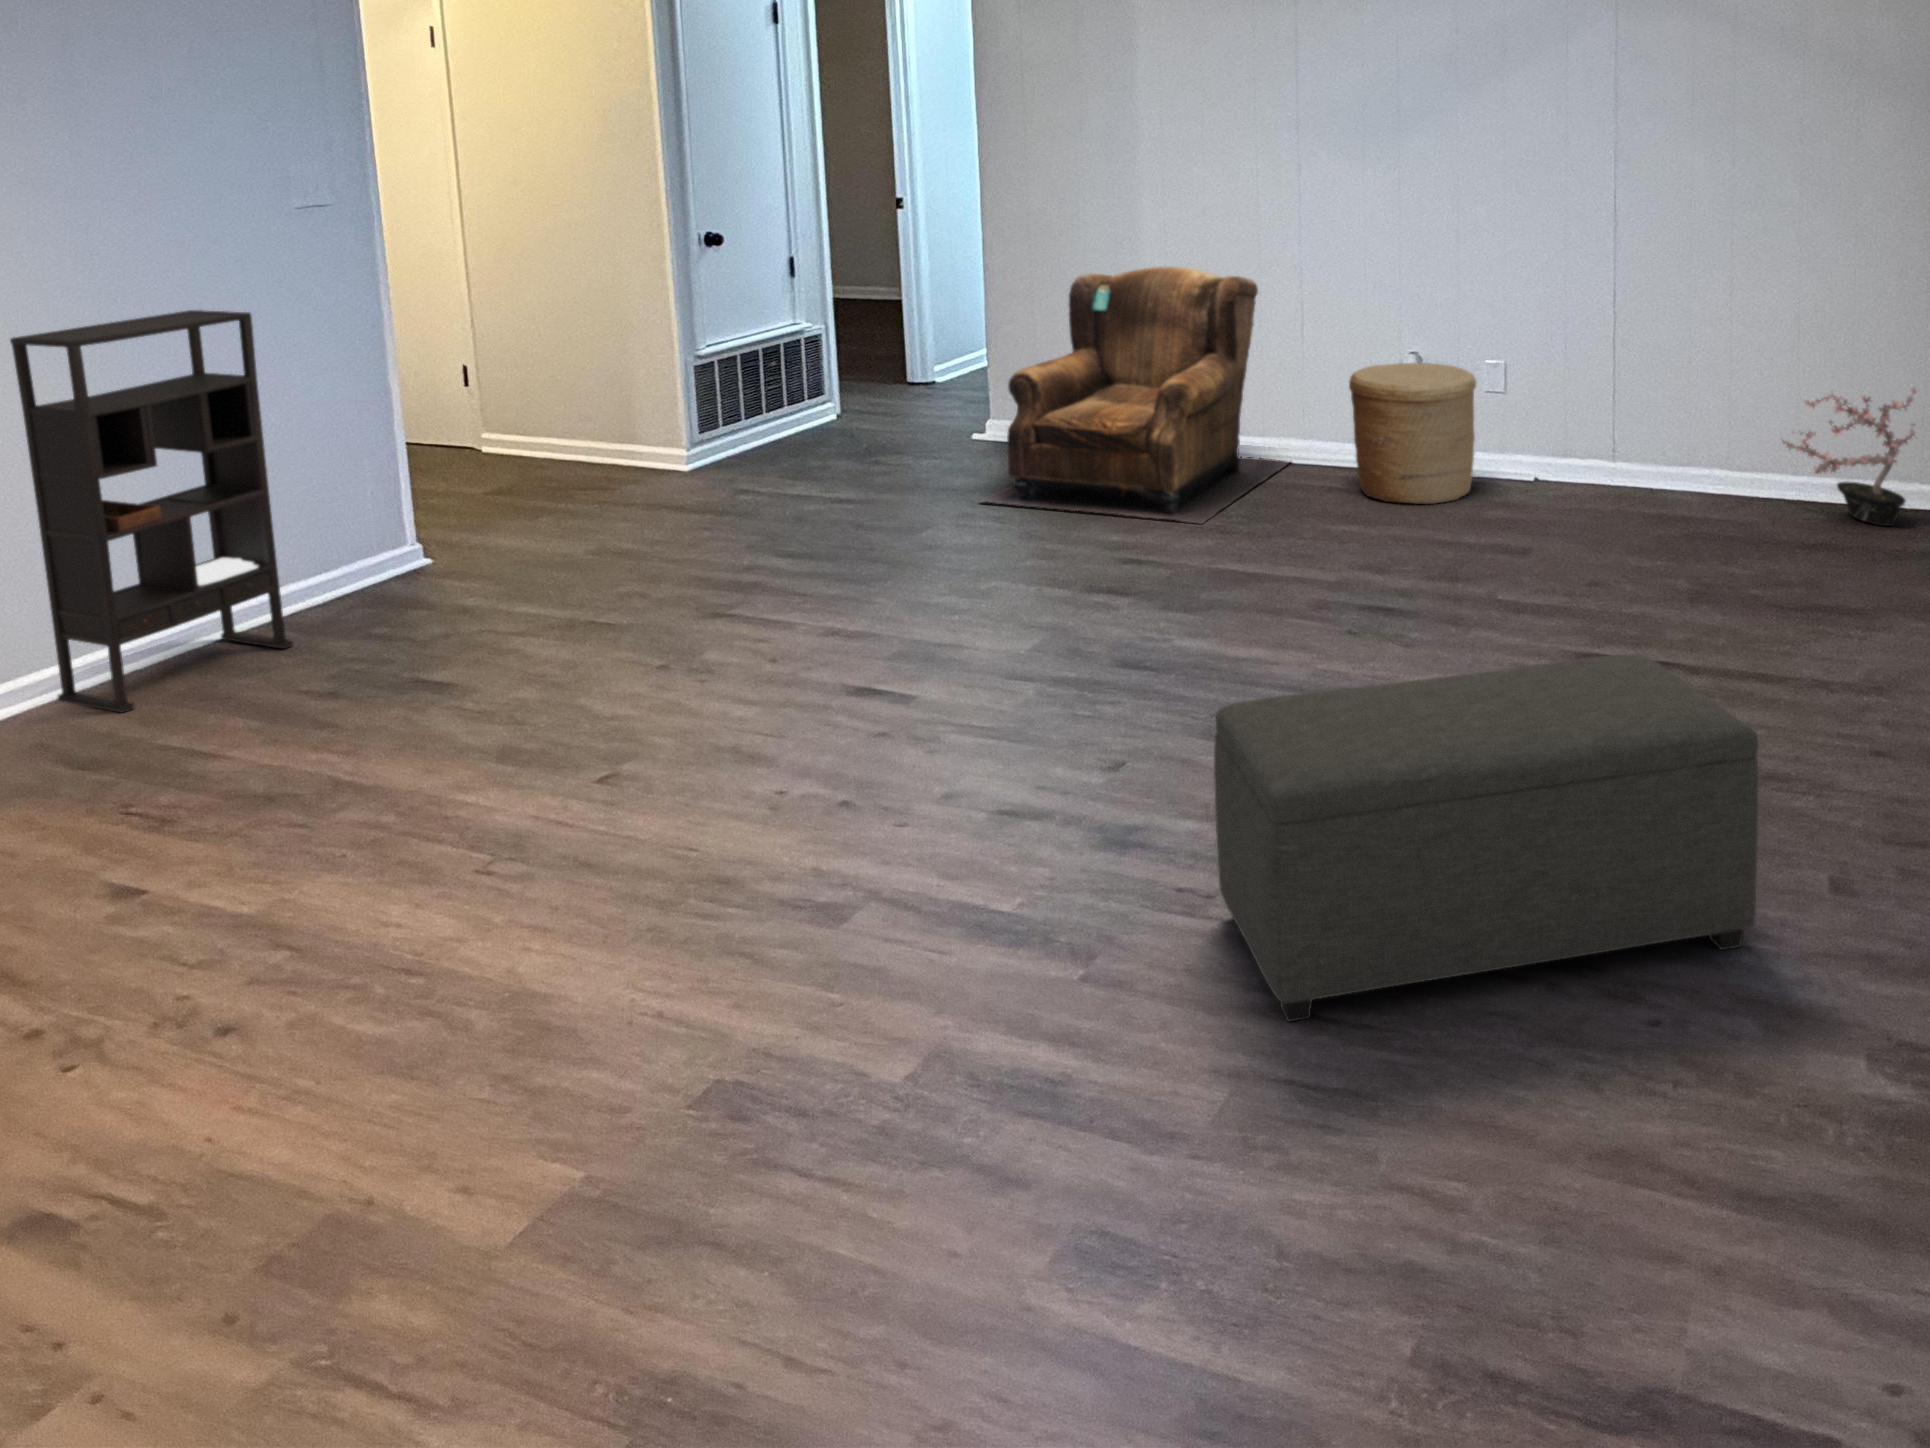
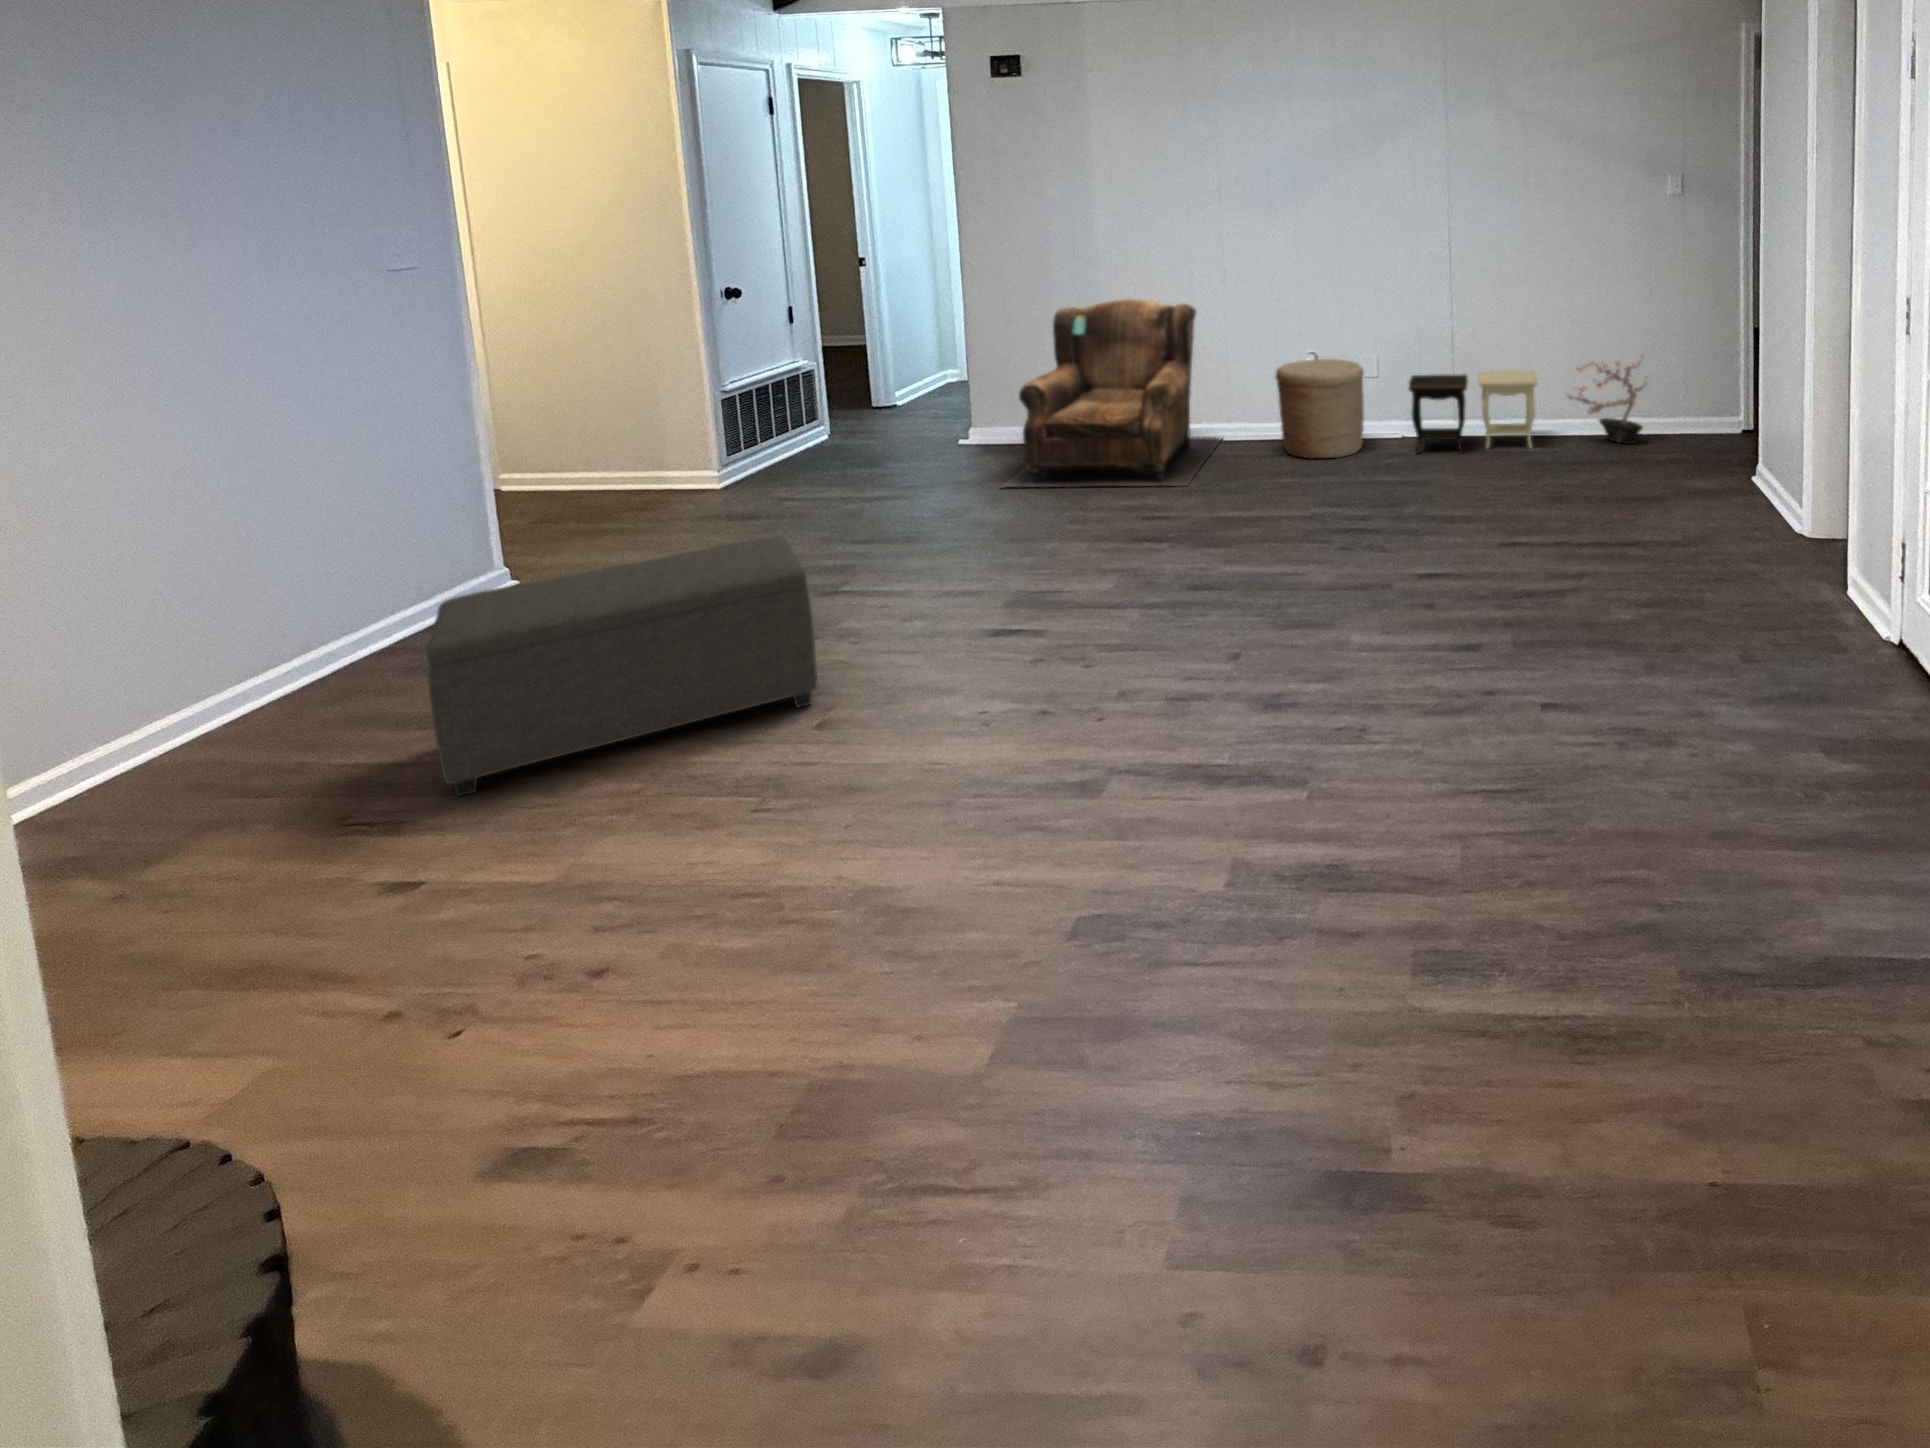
bookshelf: present [10,310,293,713] -> none [124,369,423,754]
side table: none [1530,395,1741,518] -> present [1409,370,1537,453]
ottoman: present [1214,654,1758,1022] -> present [427,537,817,796]

